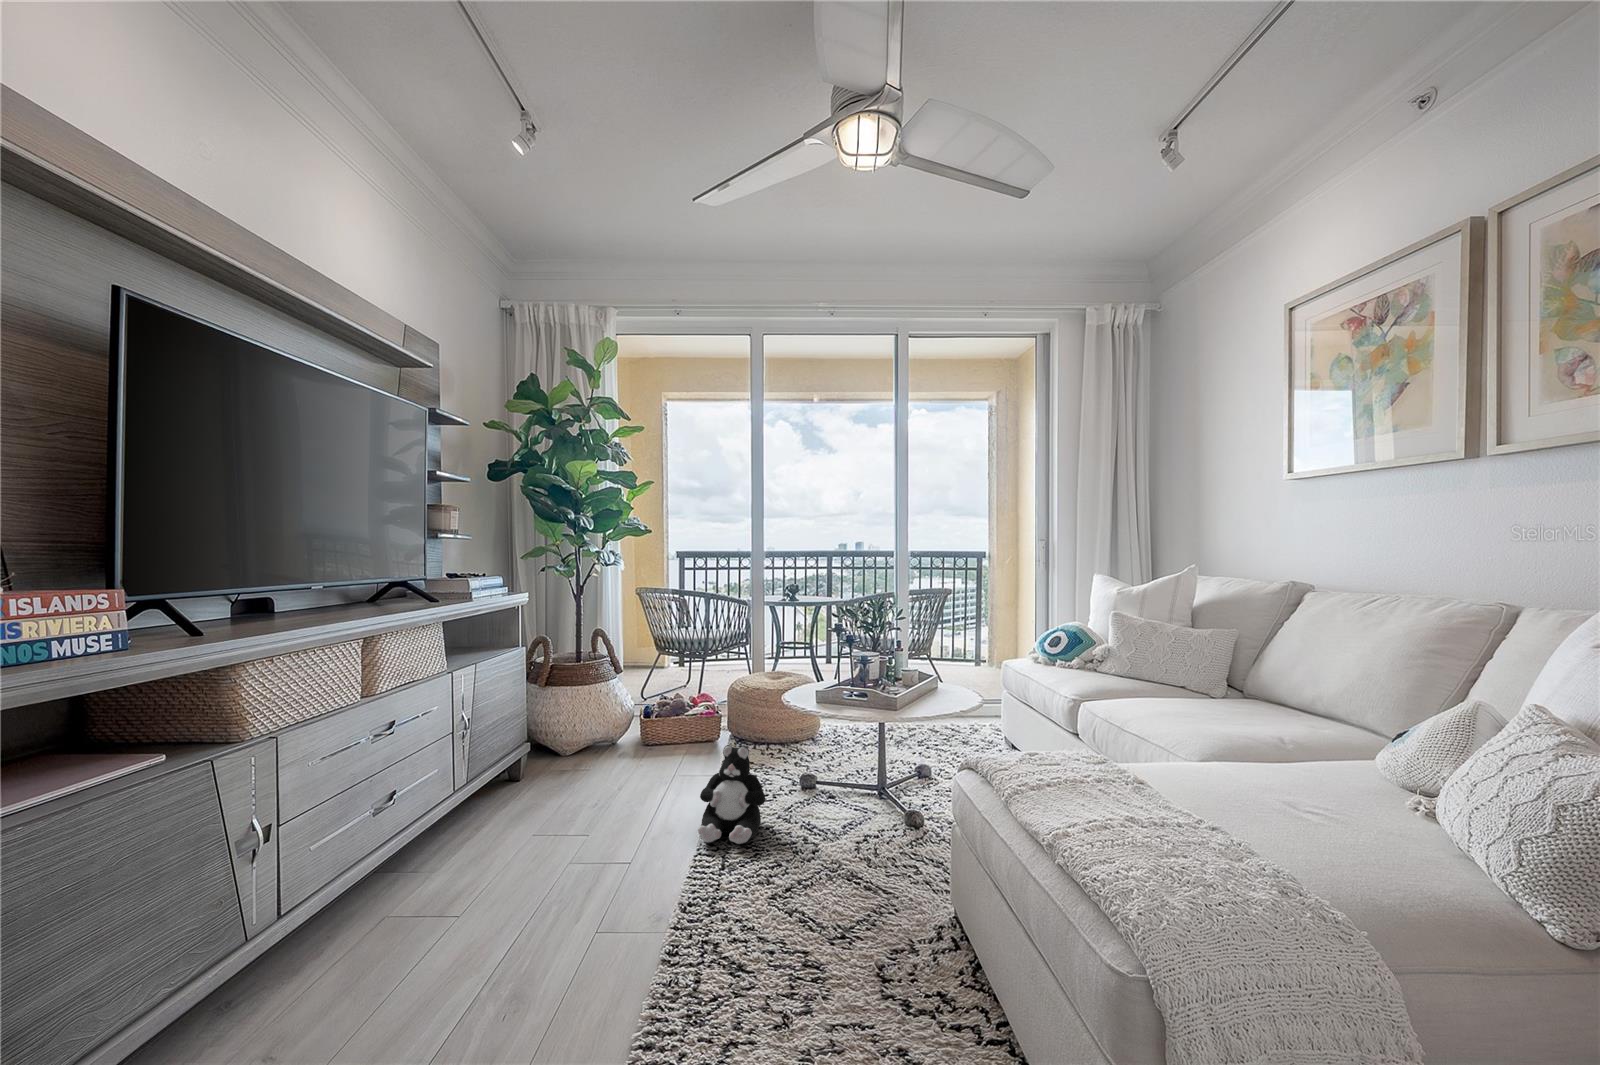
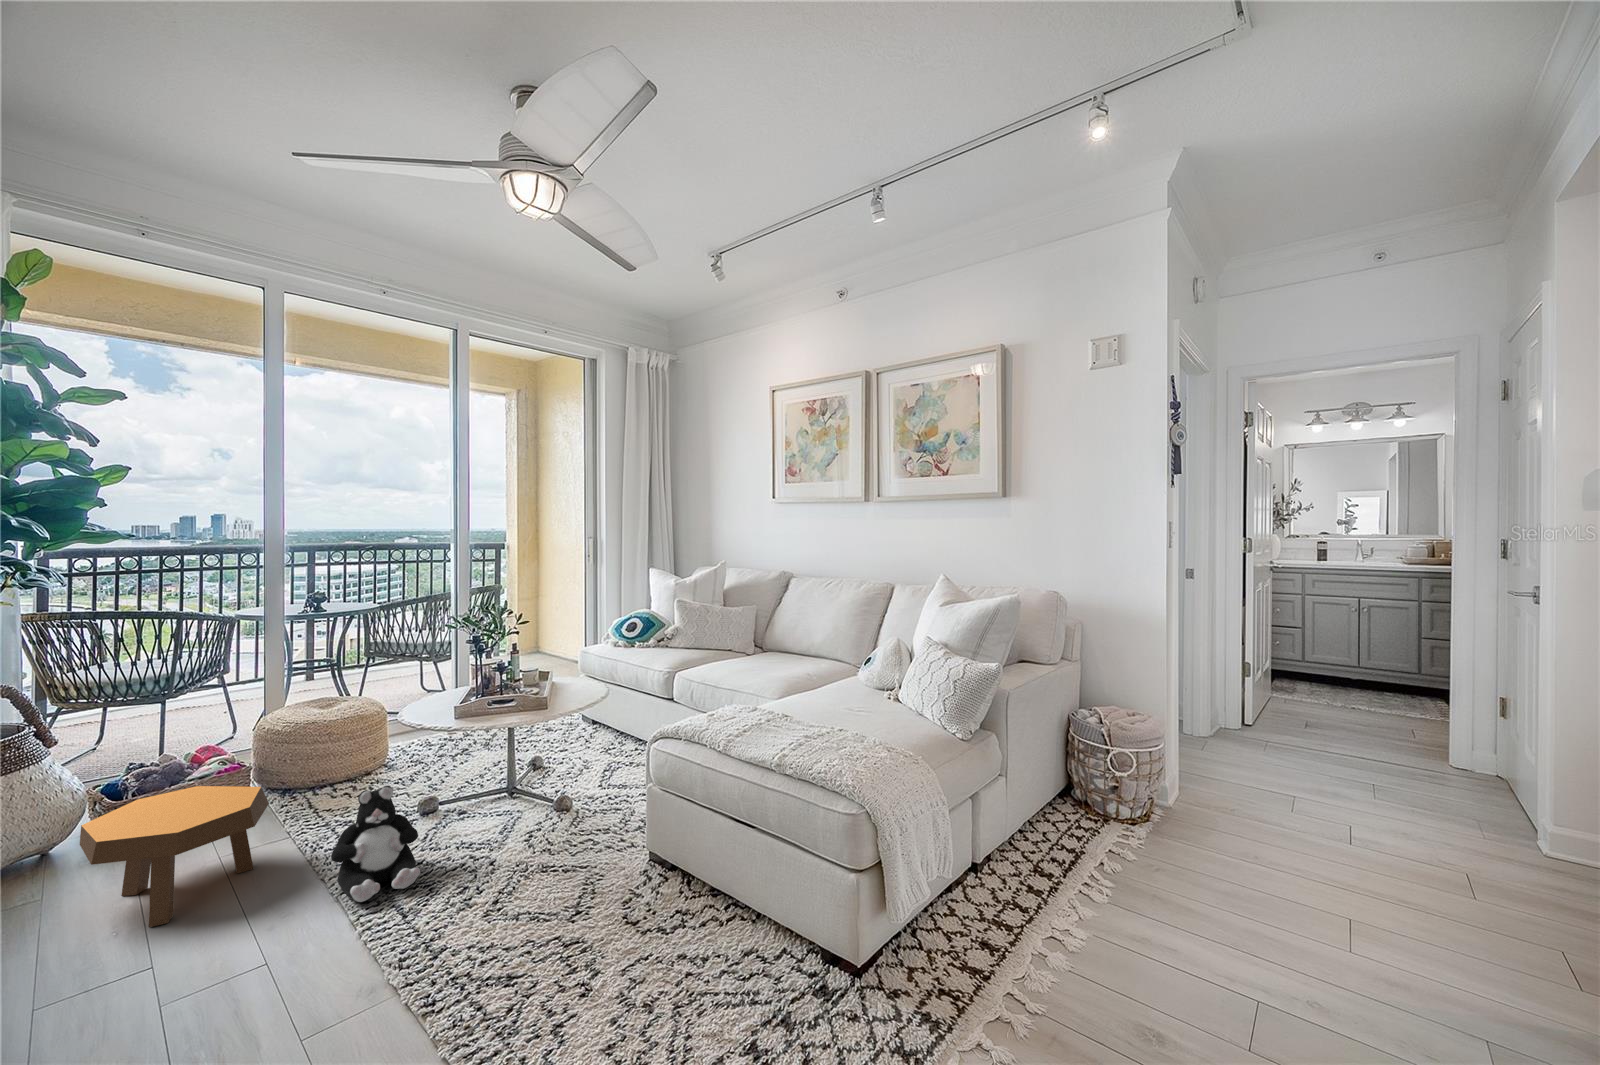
footstool: none [584,715,693,809] -> present [80,786,269,927]

